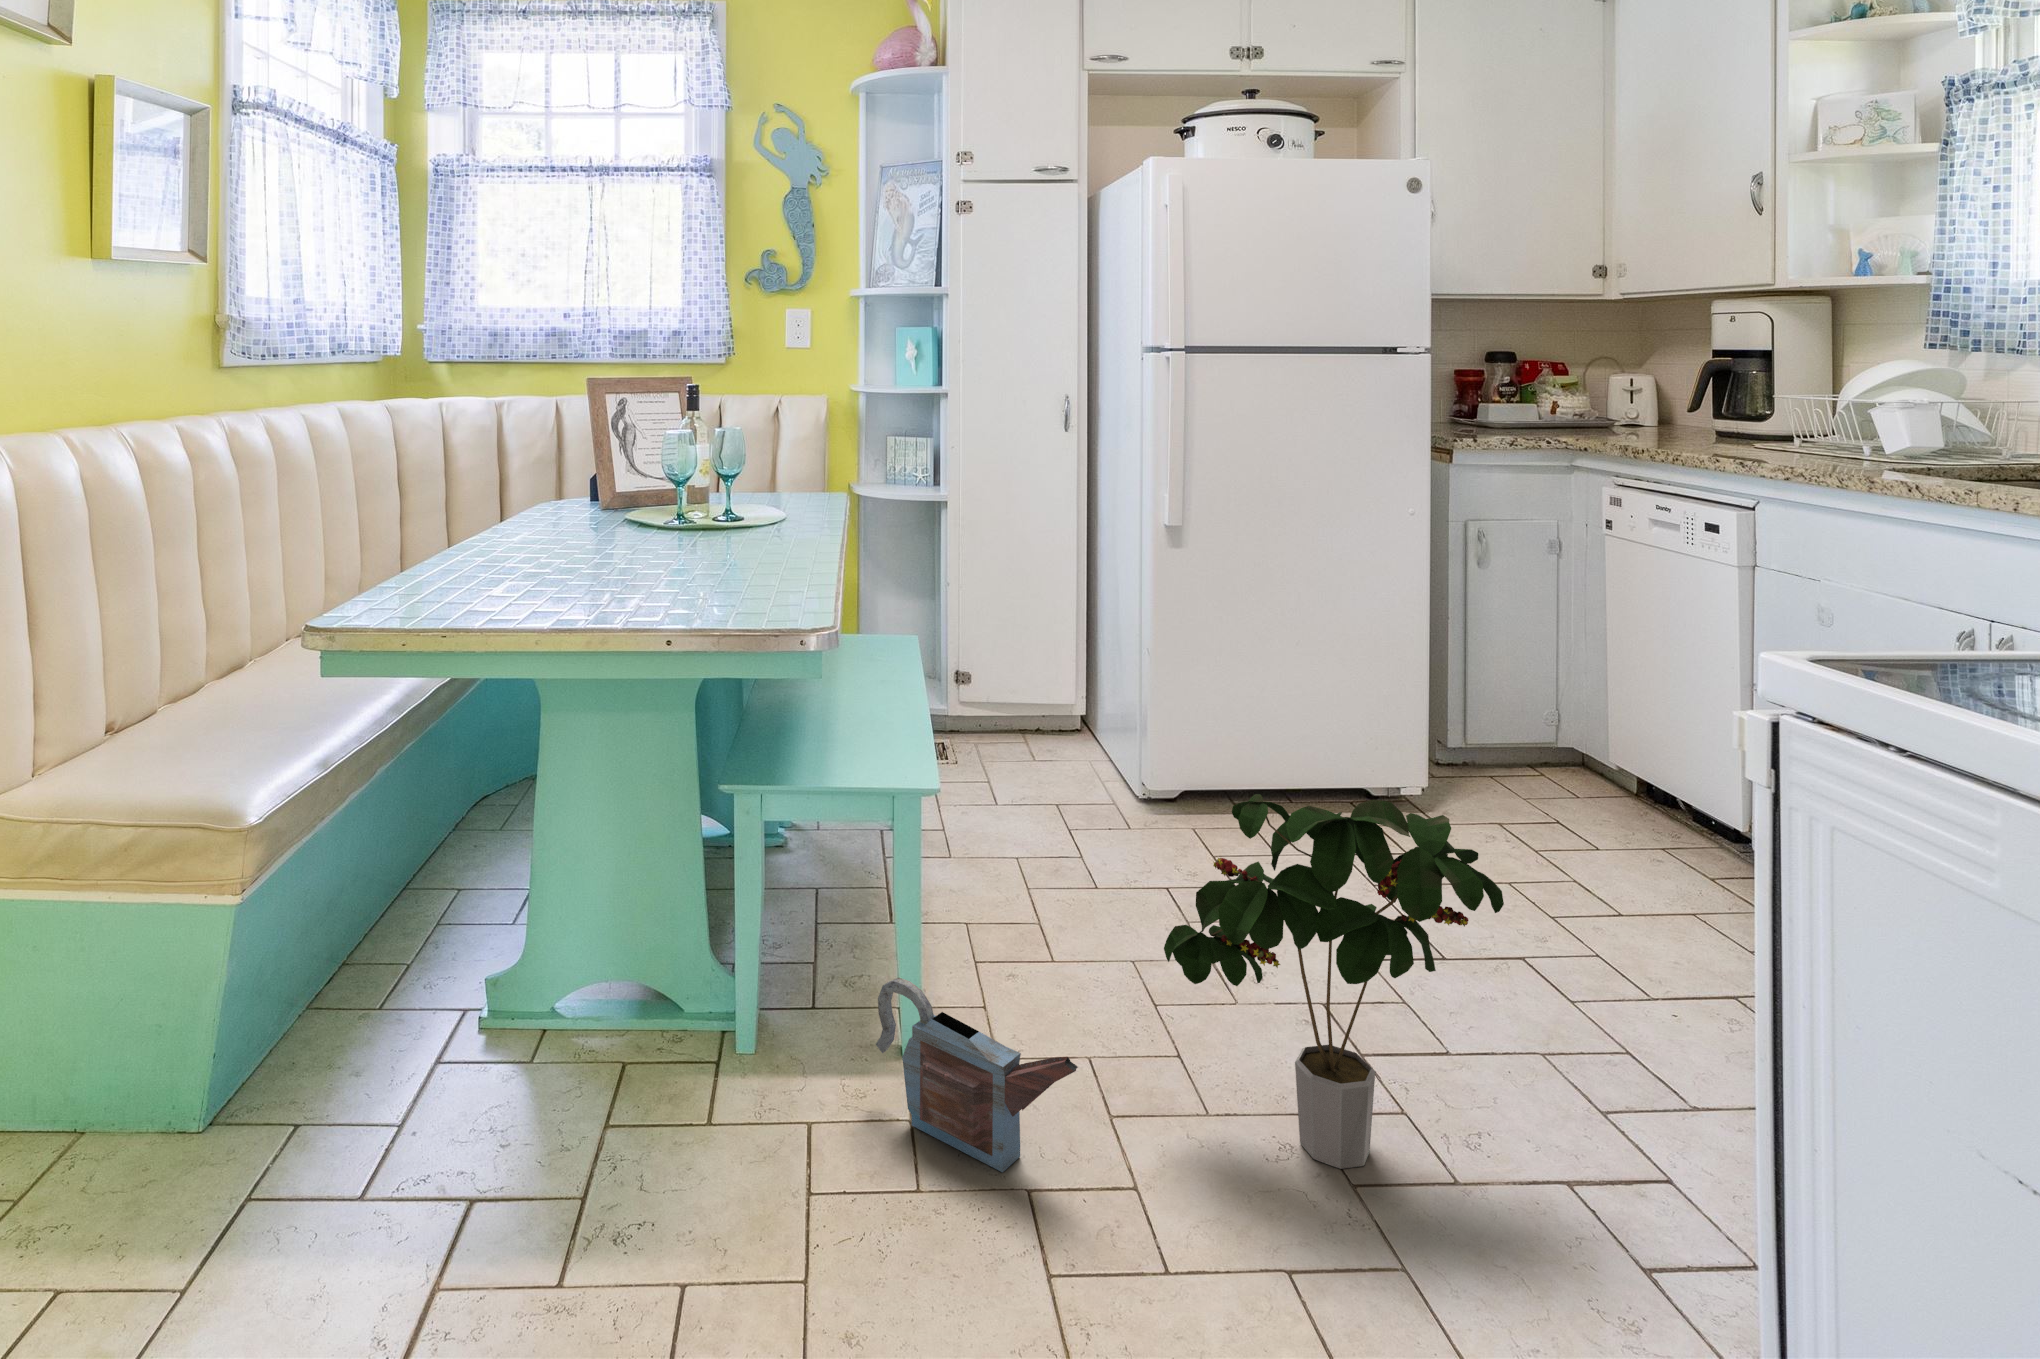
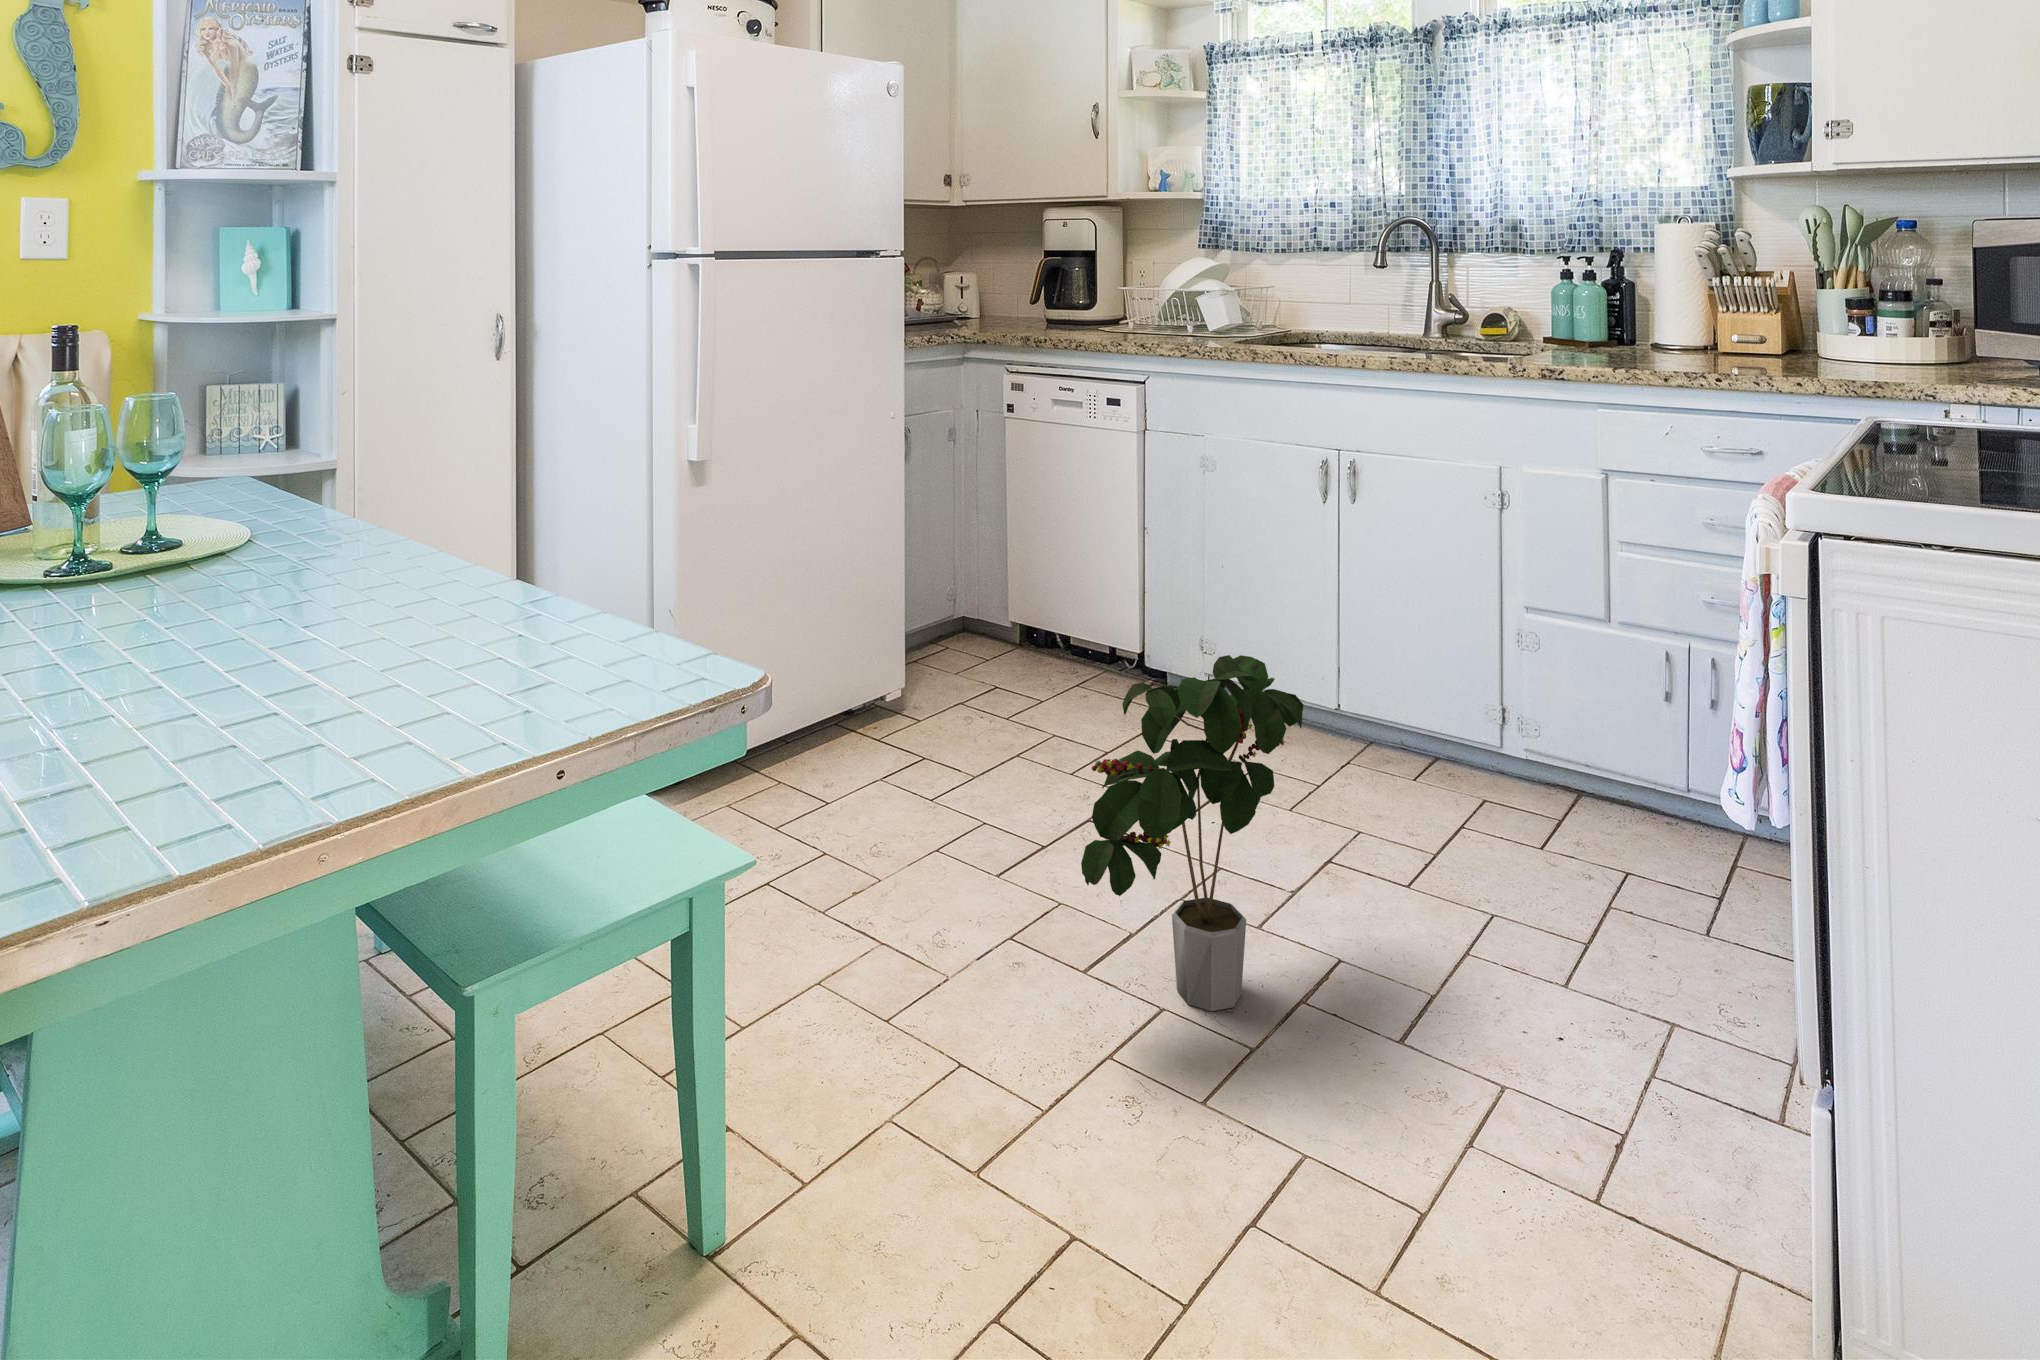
watering can: present [876,978,1078,1172] -> none [833,1028,1124,1219]

